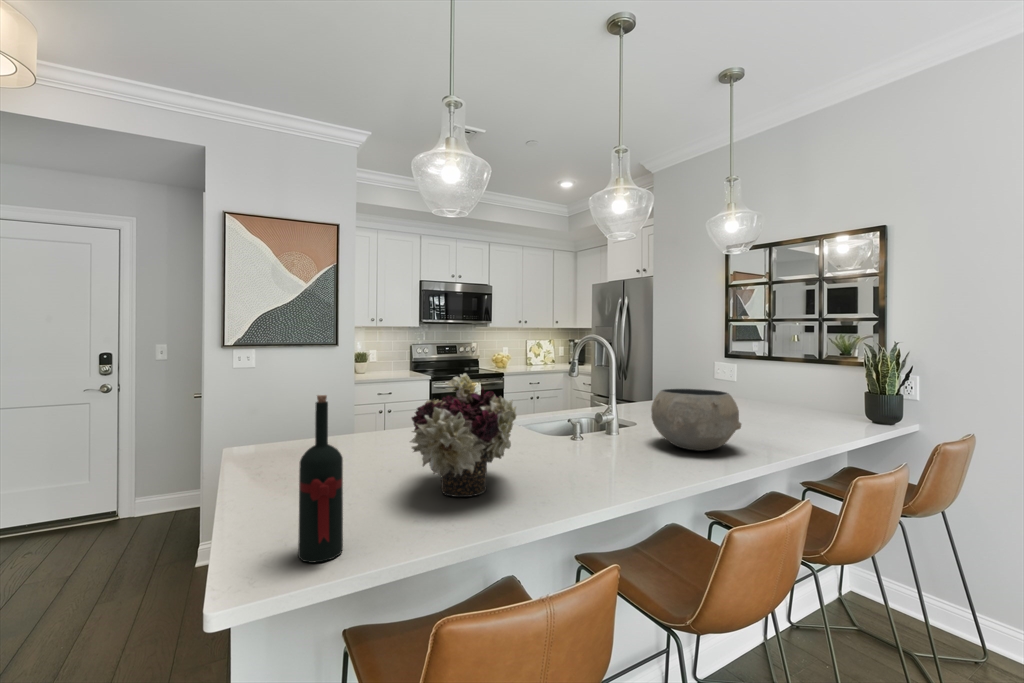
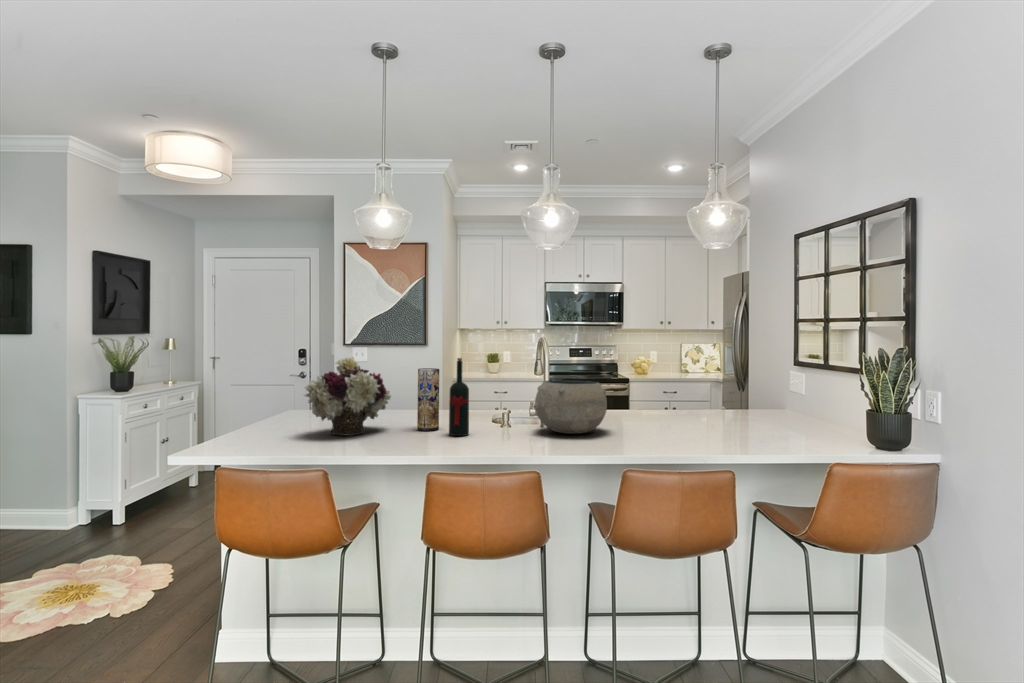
vase: none [530,383,559,468] -> present [417,368,439,431]
wine bottle: present [298,395,343,563] -> present [449,358,469,436]

